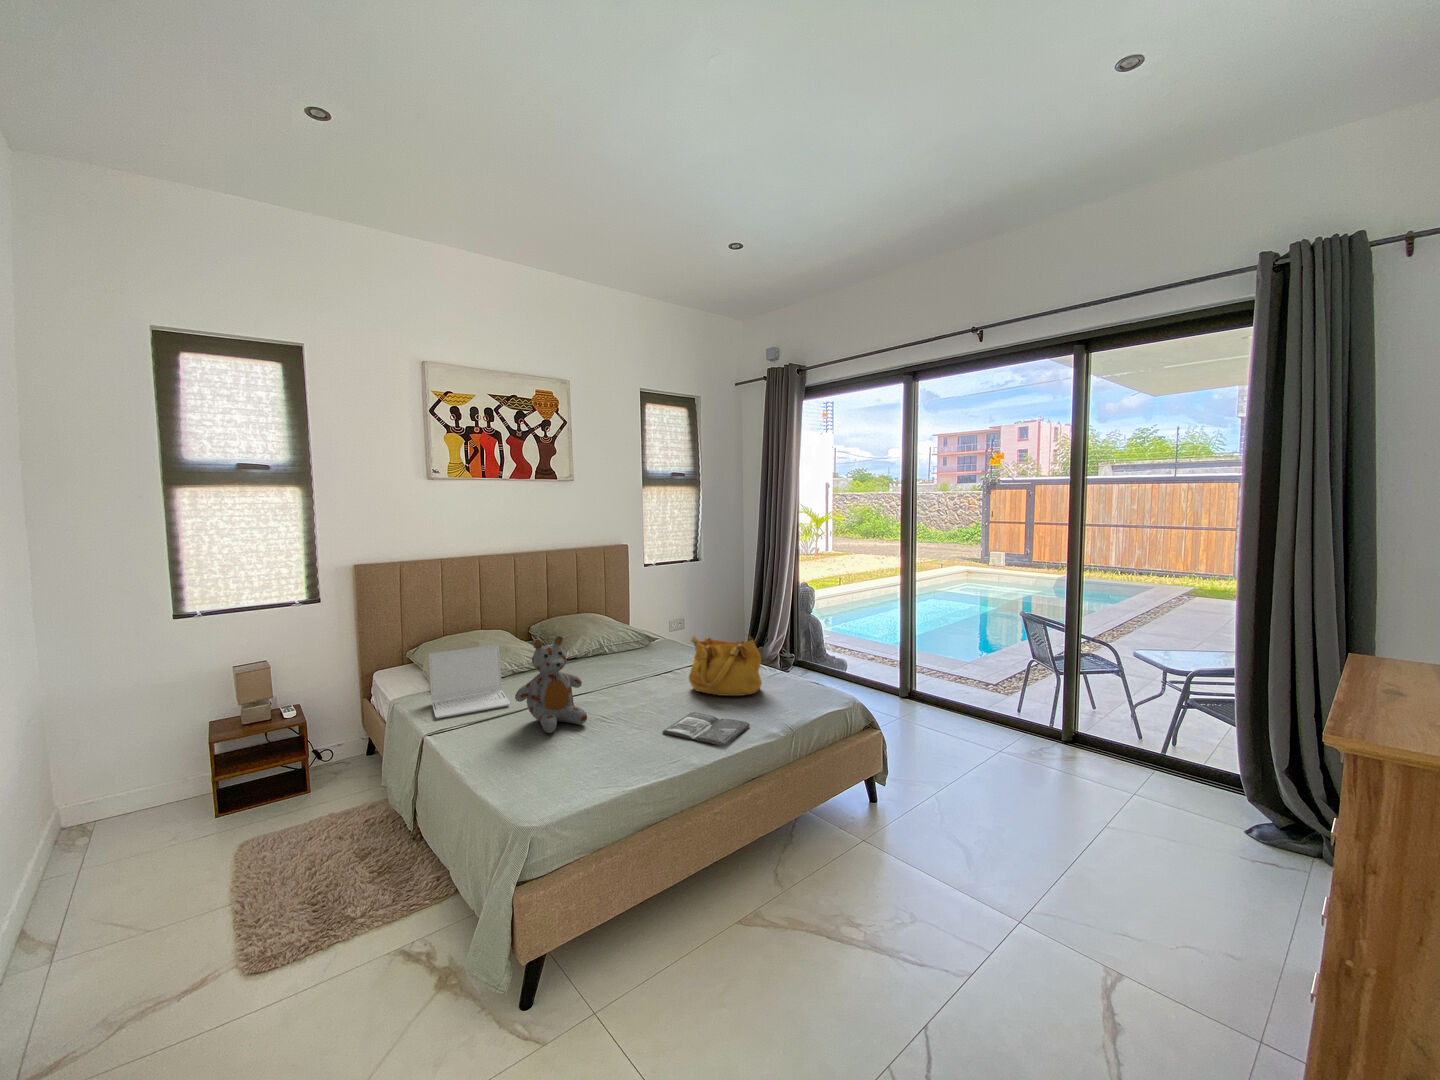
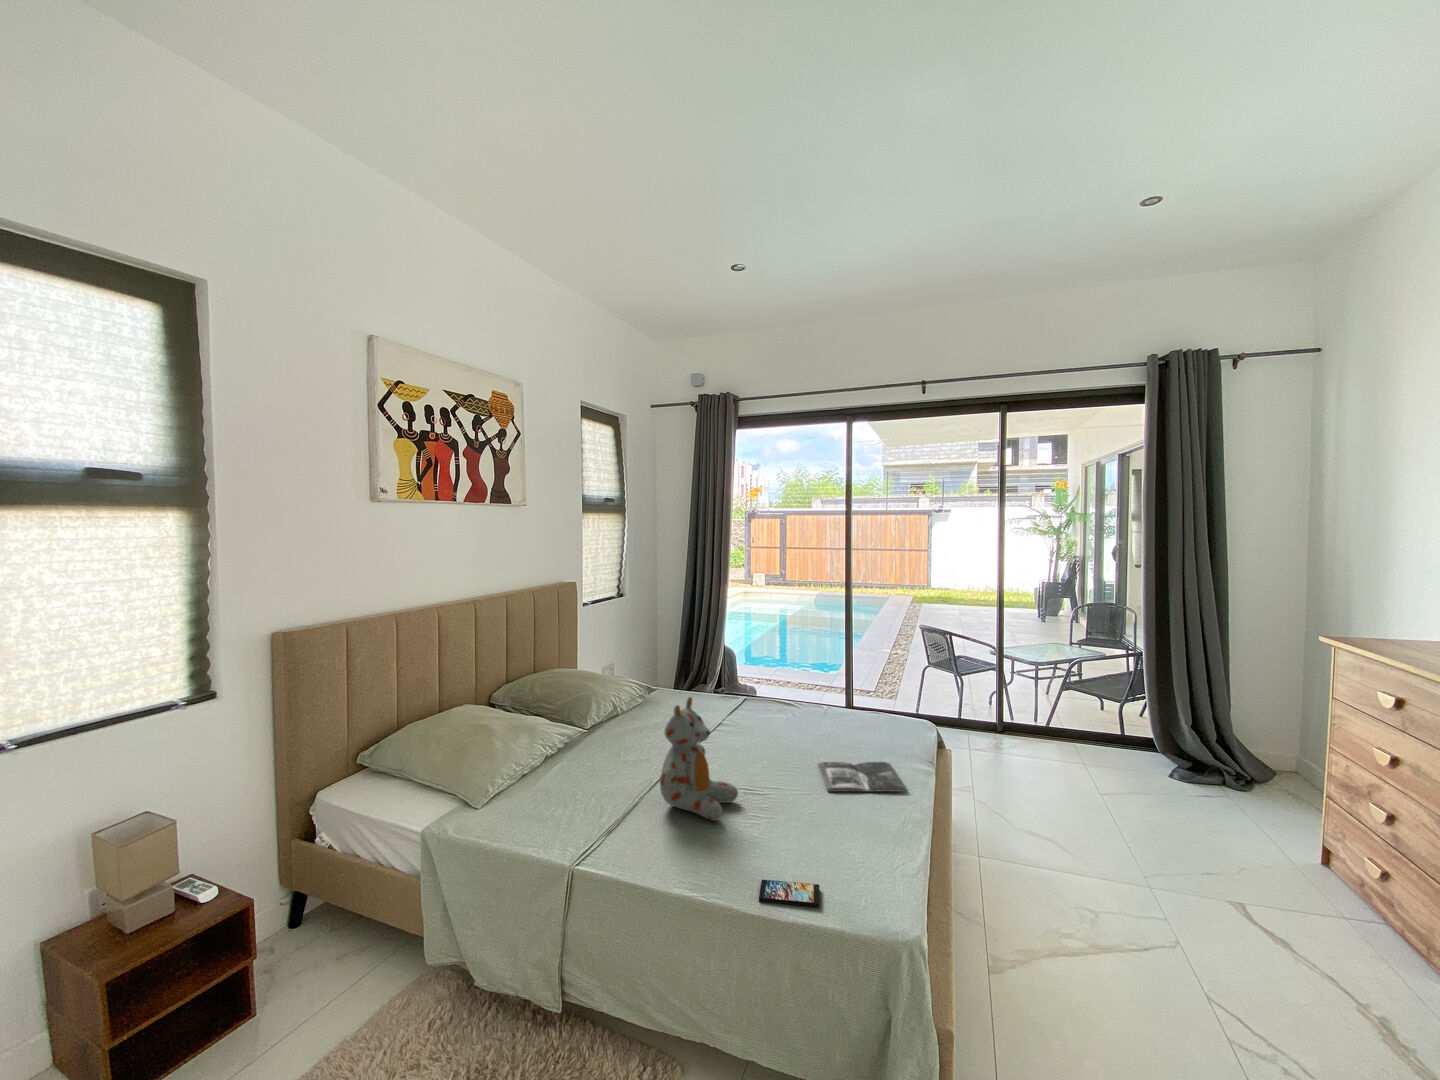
handbag: present [689,635,762,696] -> none [768,670,843,740]
laptop: present [429,645,510,718] -> none [483,721,606,837]
smartphone: none [495,772,542,796] -> present [759,880,819,907]

